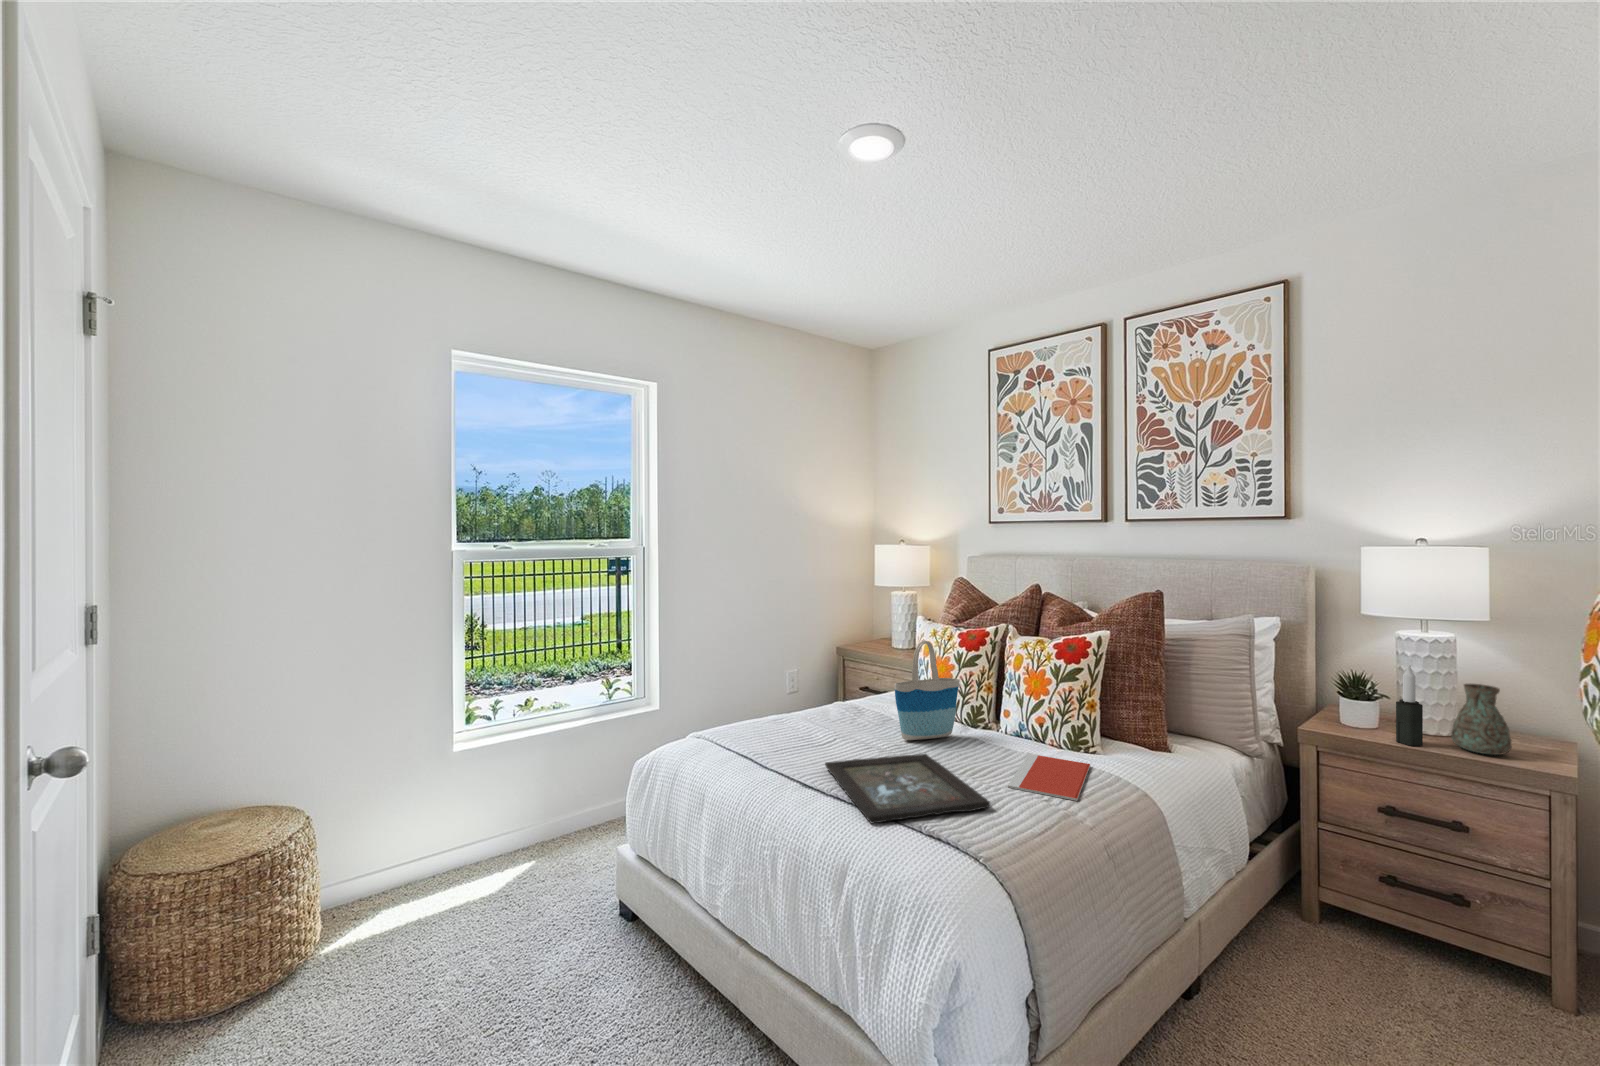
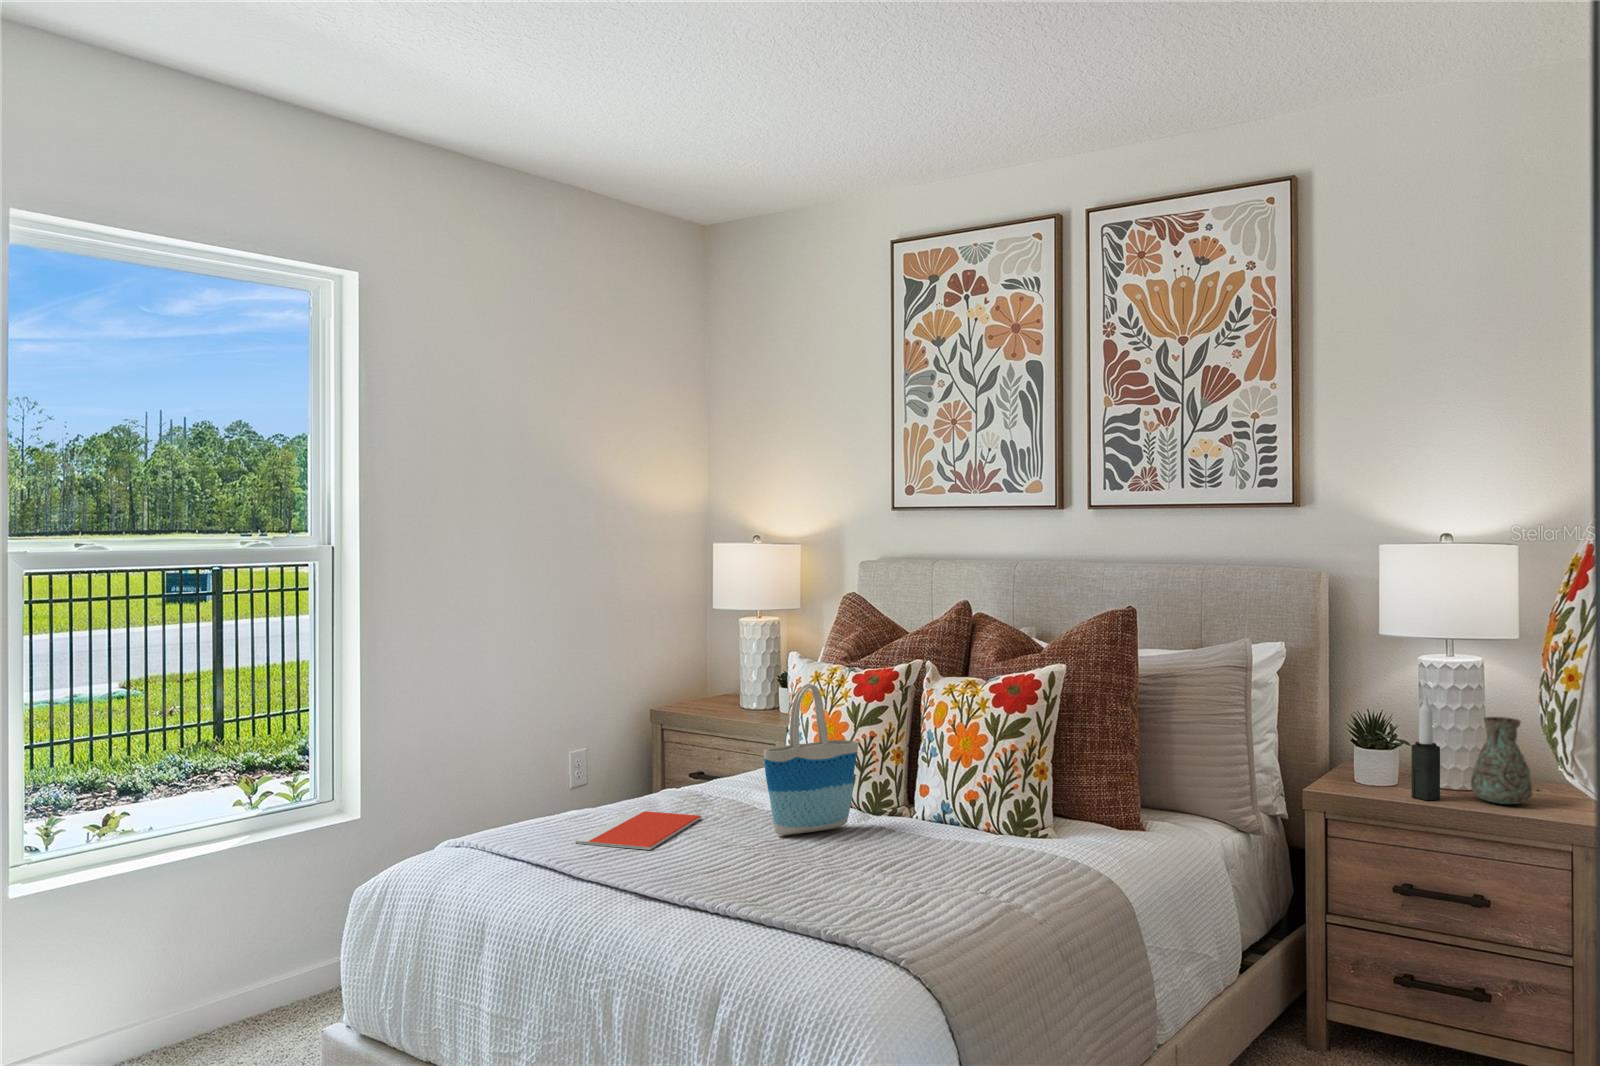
tray: present [825,754,990,823] -> none [666,848,910,934]
notebook: present [1008,754,1090,801] -> present [576,810,702,850]

